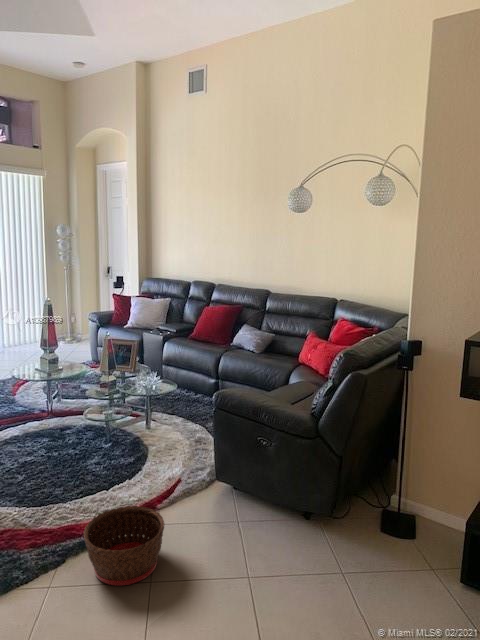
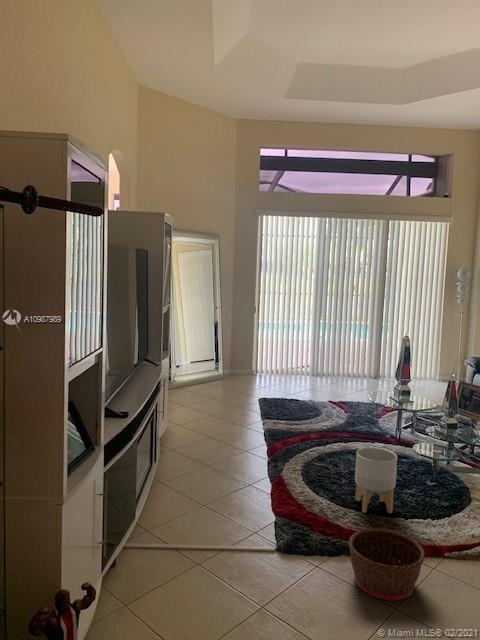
planter: none [40,427,89,502] -> present [355,447,397,513]

